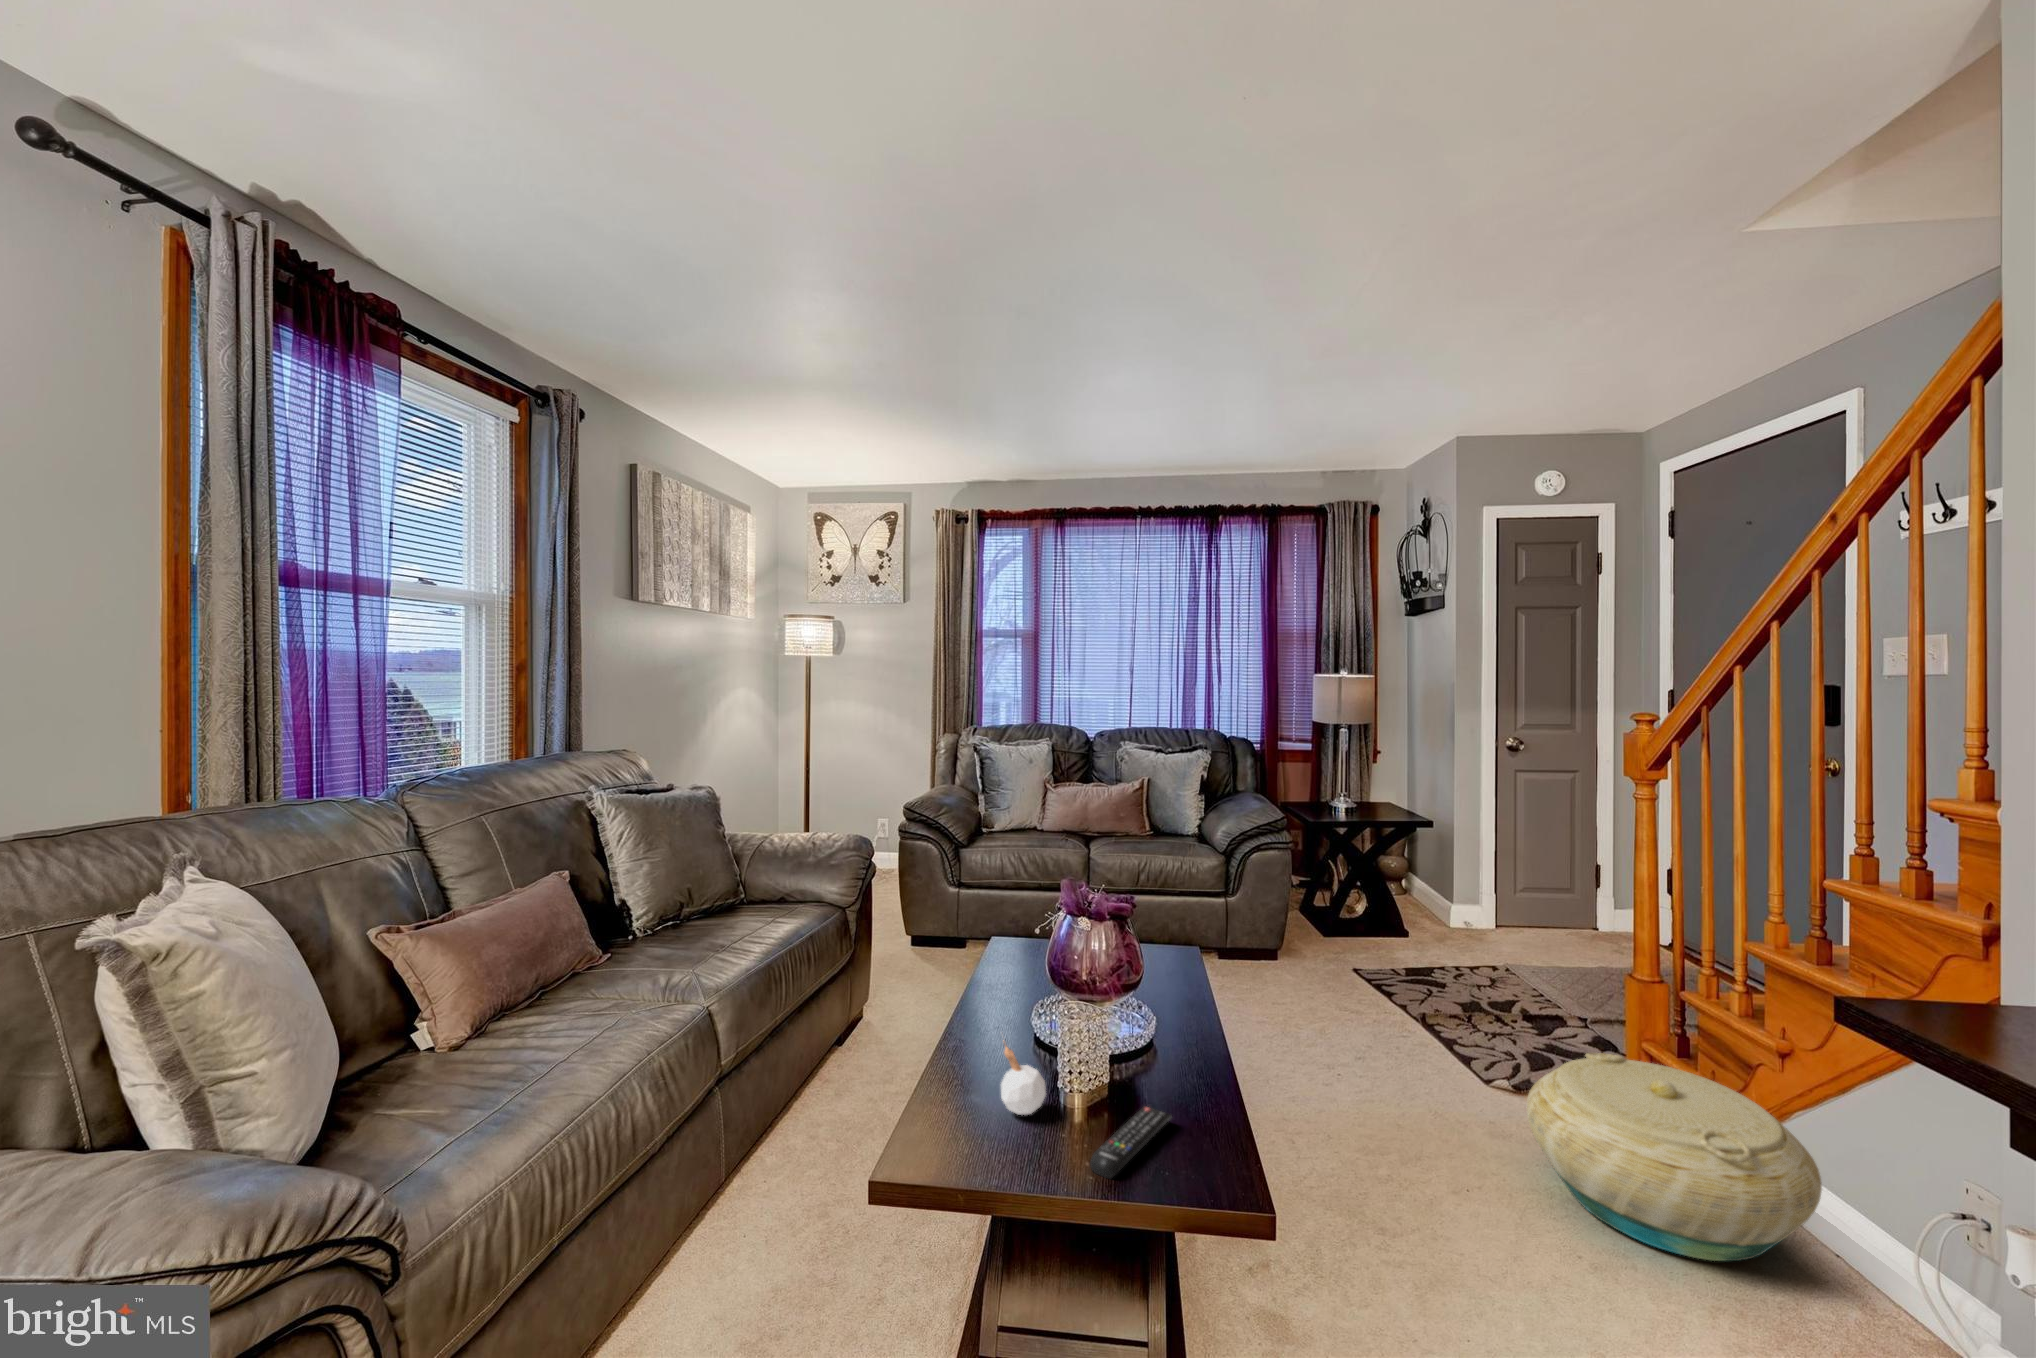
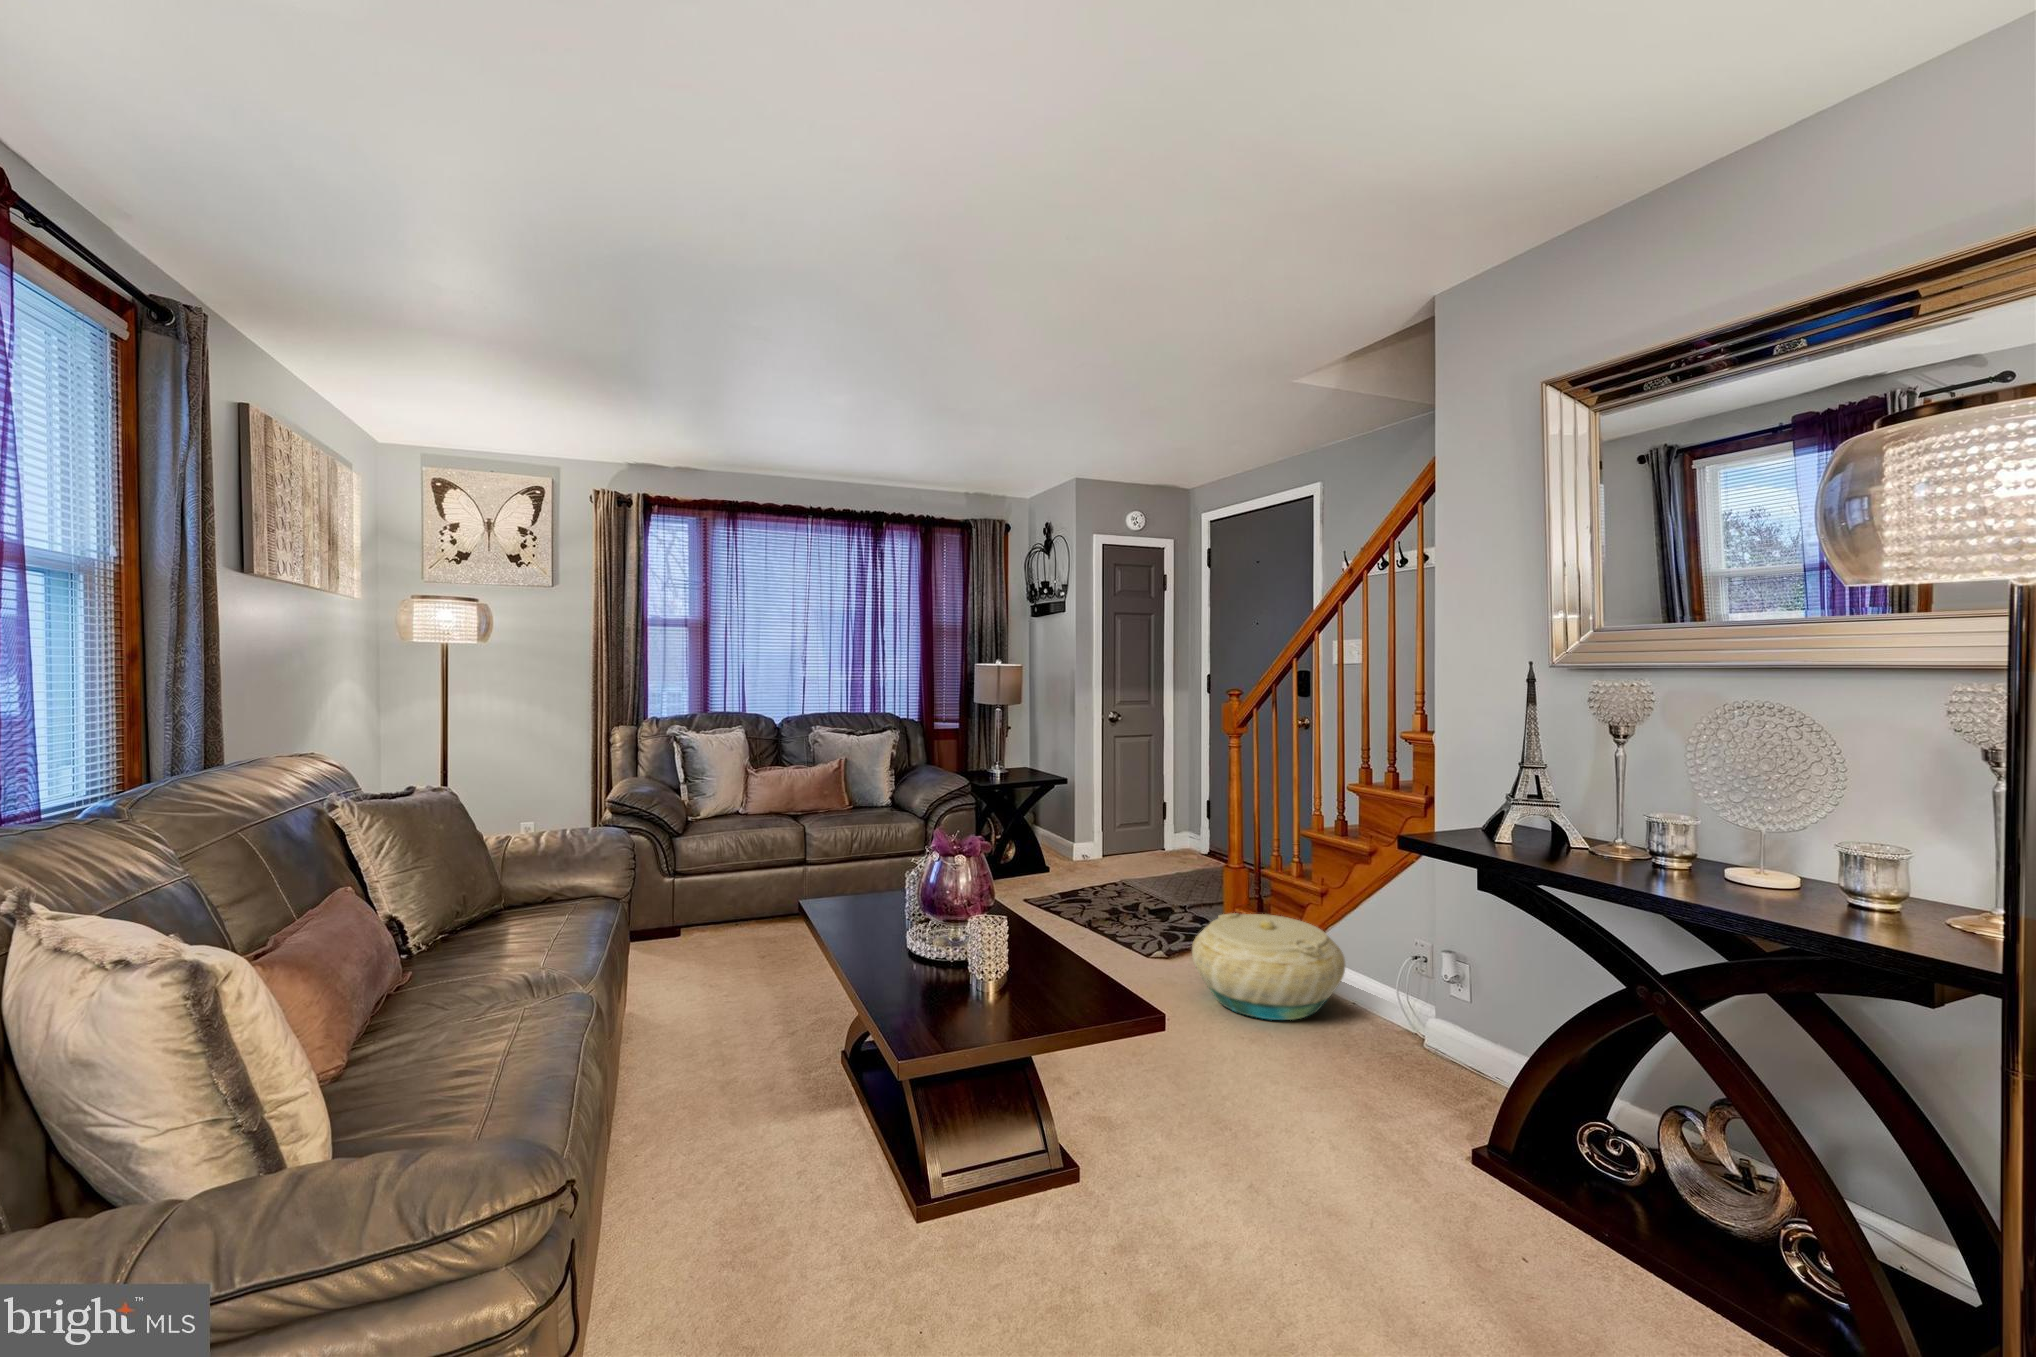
candle: present [1001,1036,1046,1115] -> none [932,940,968,1000]
remote control: present [1090,1106,1172,1178] -> none [1028,974,1053,1016]

